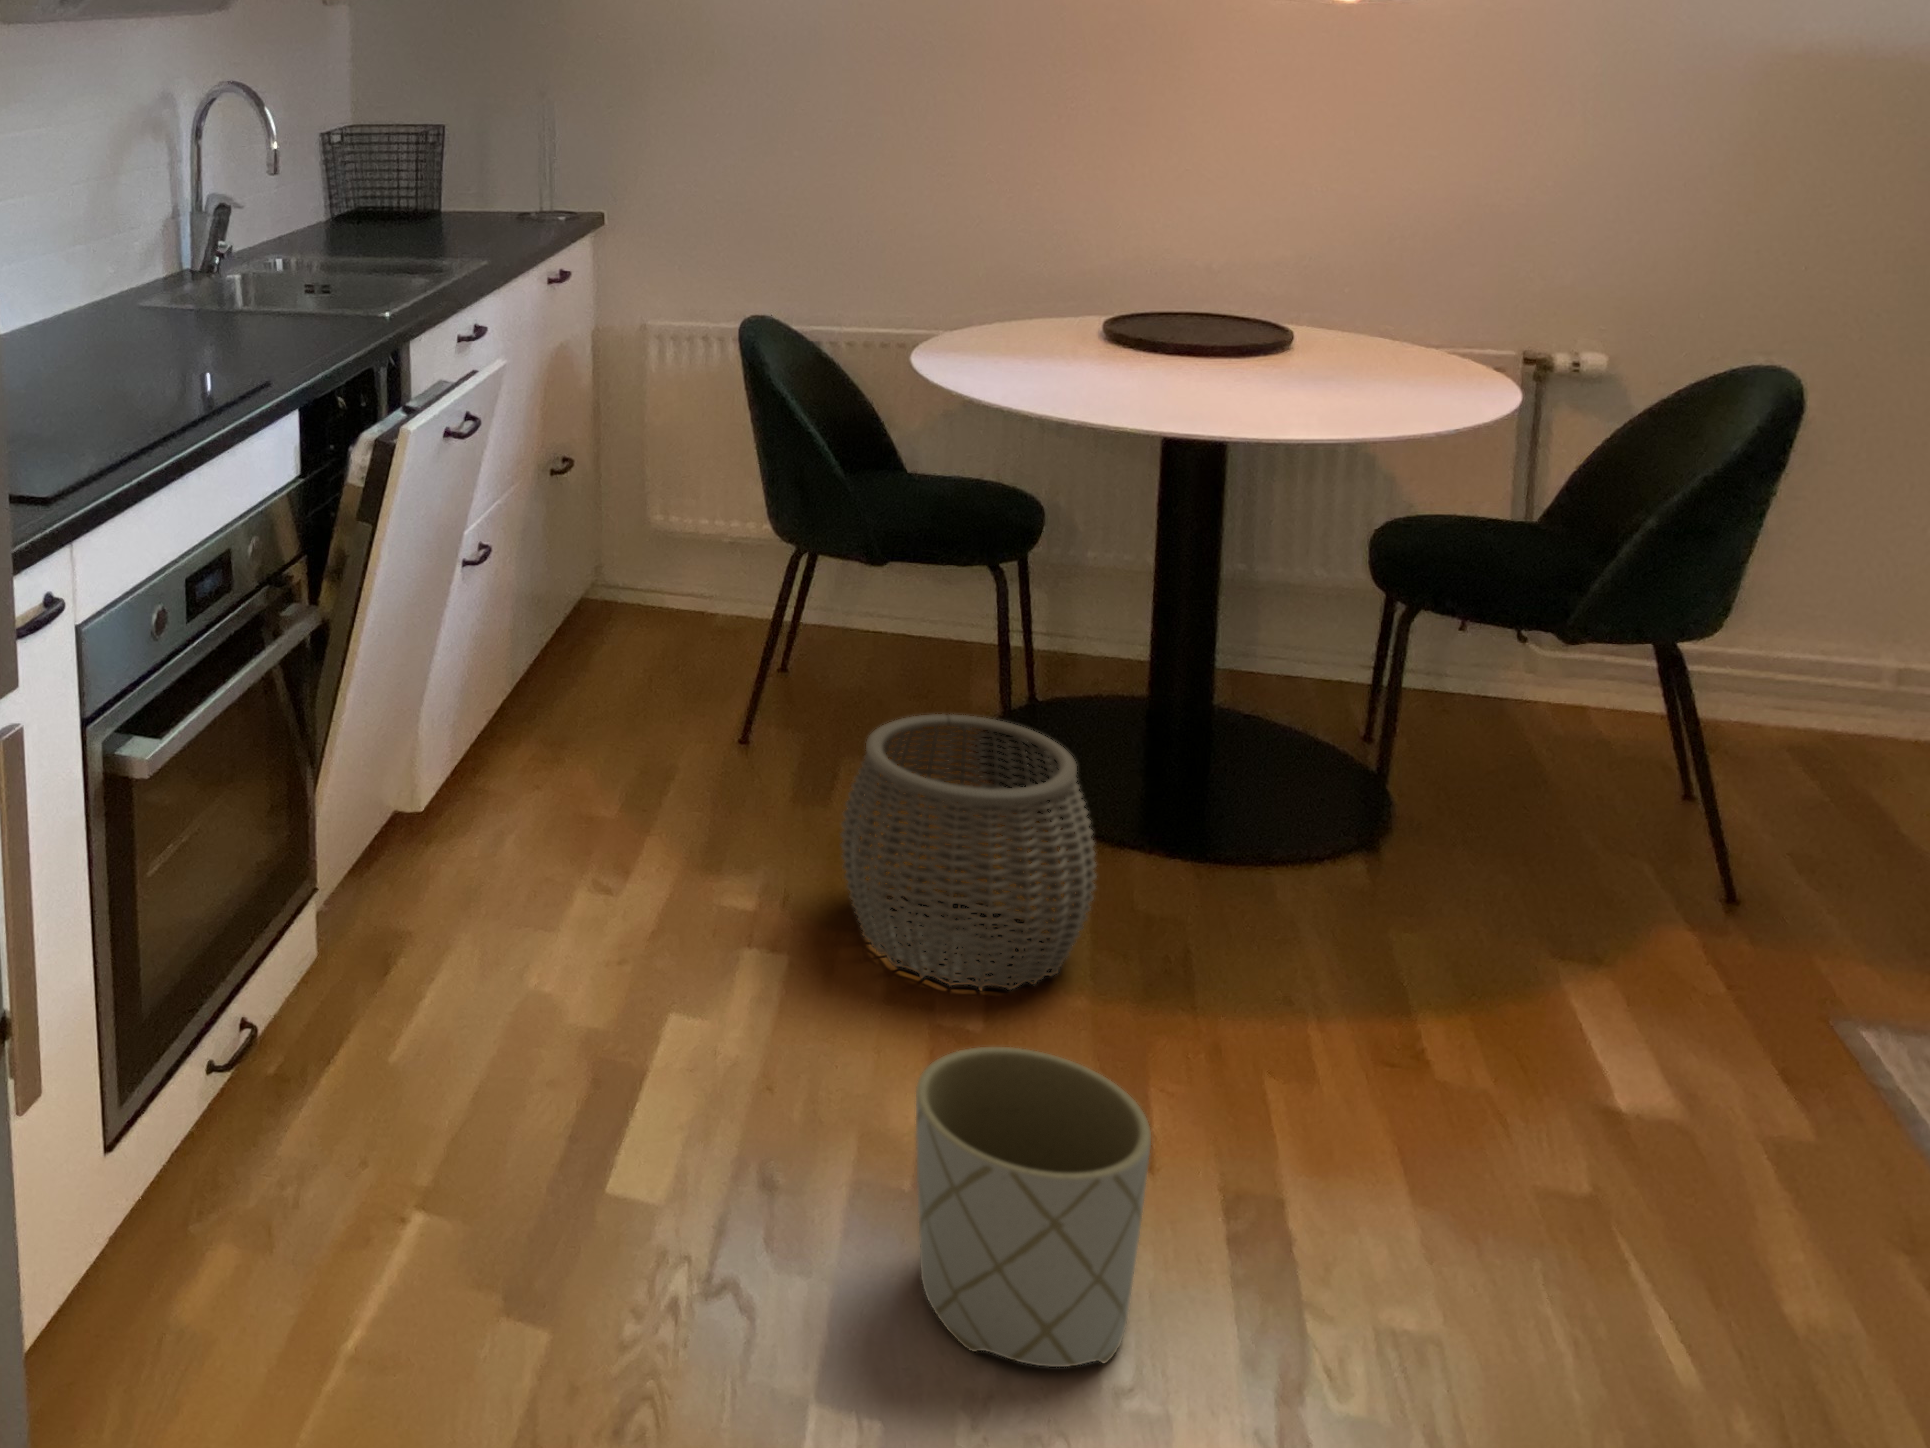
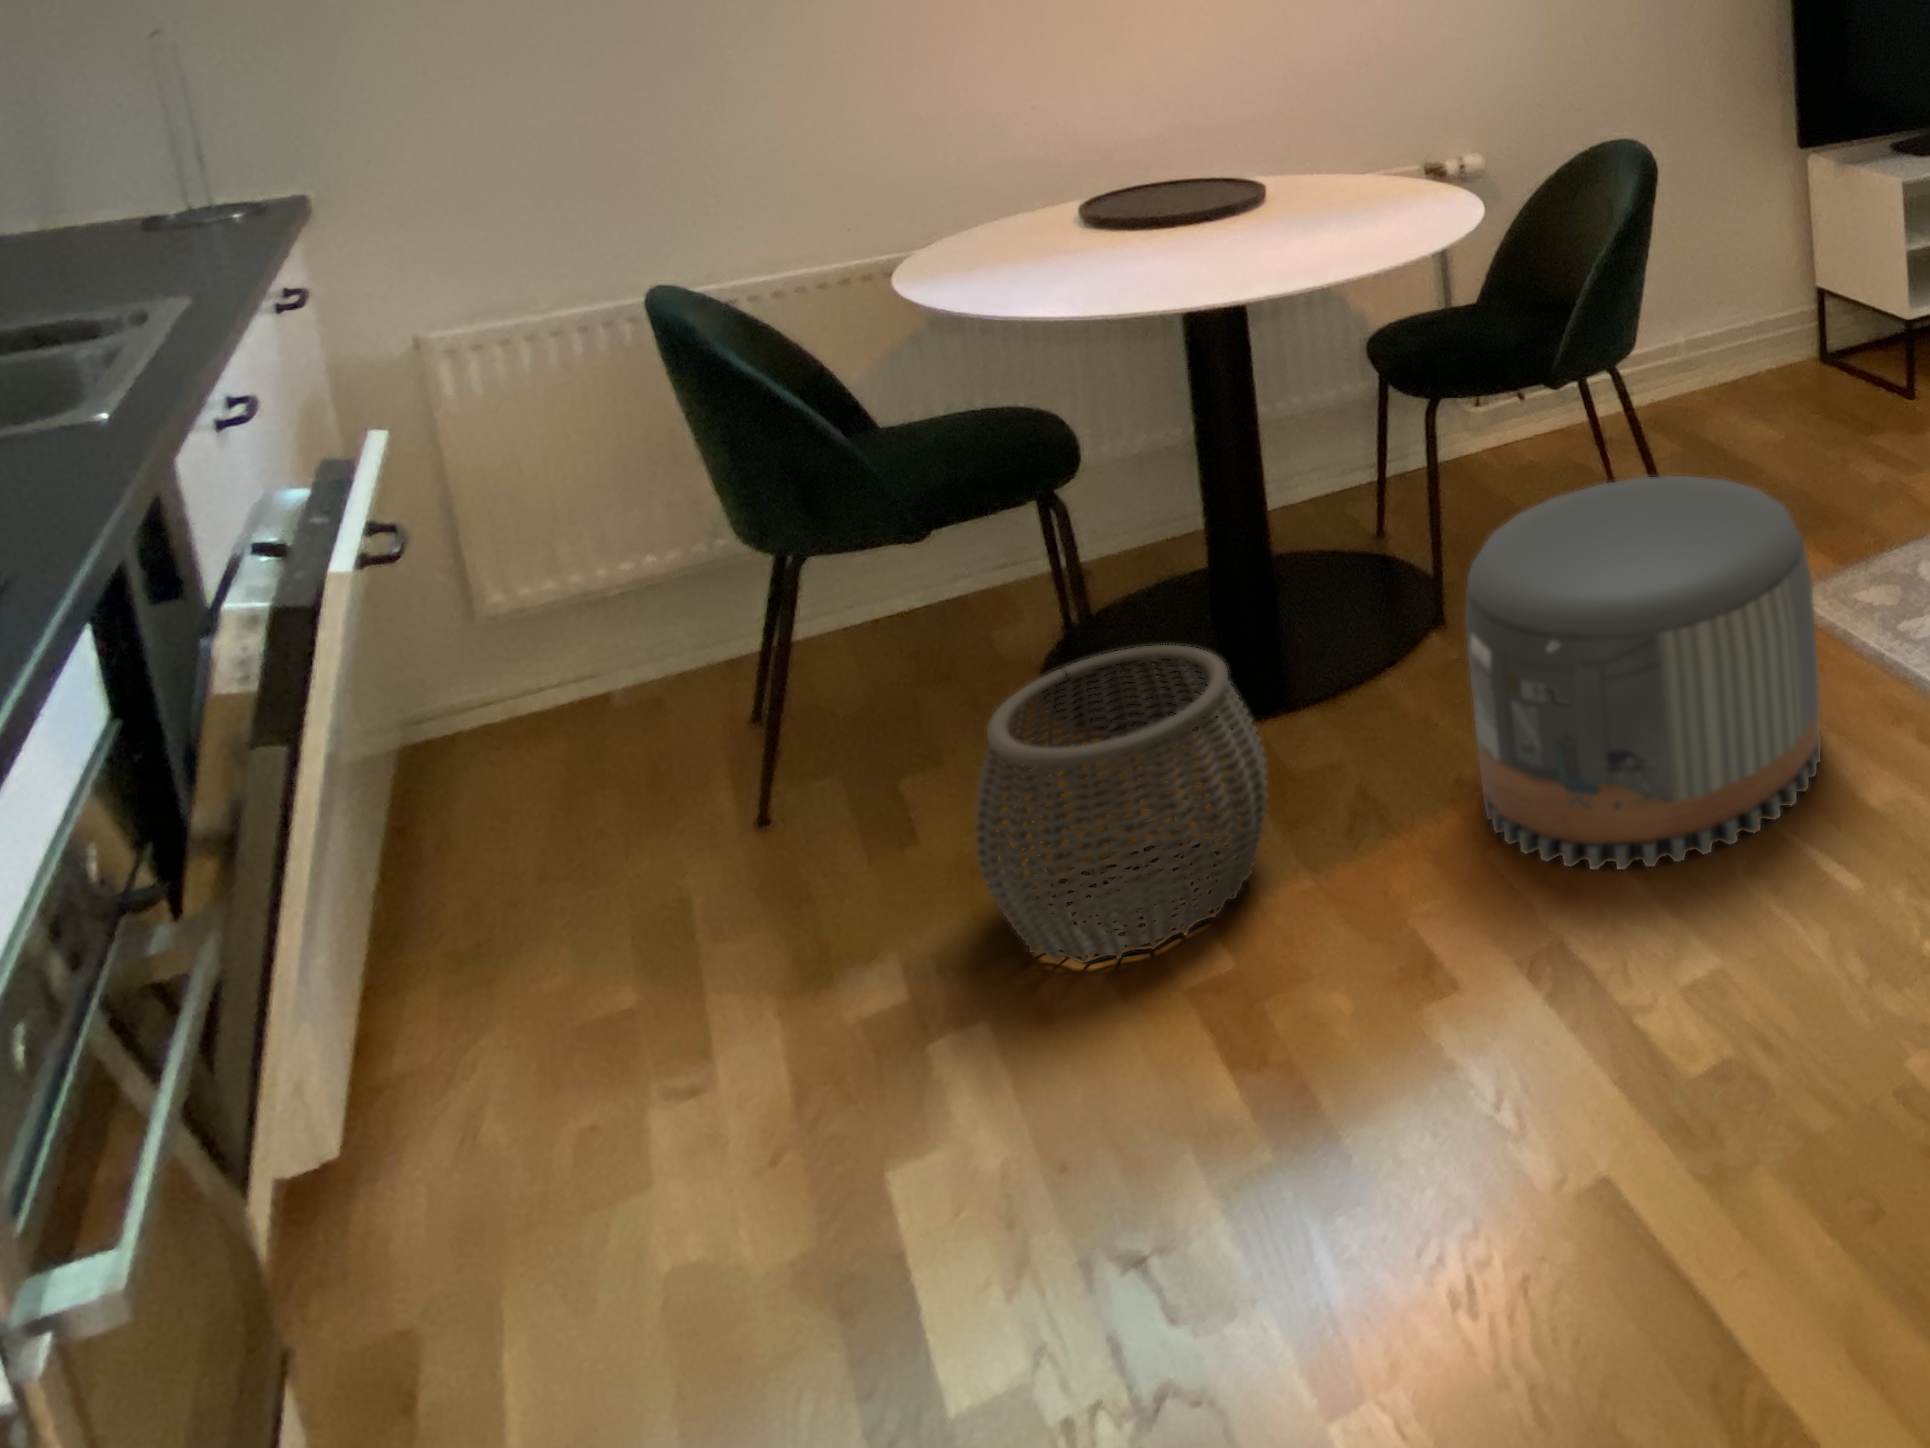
pouf: none [1310,750,1830,1247] -> present [1466,476,1821,869]
planter: present [916,1047,1151,1367] -> none [1247,942,1491,1293]

